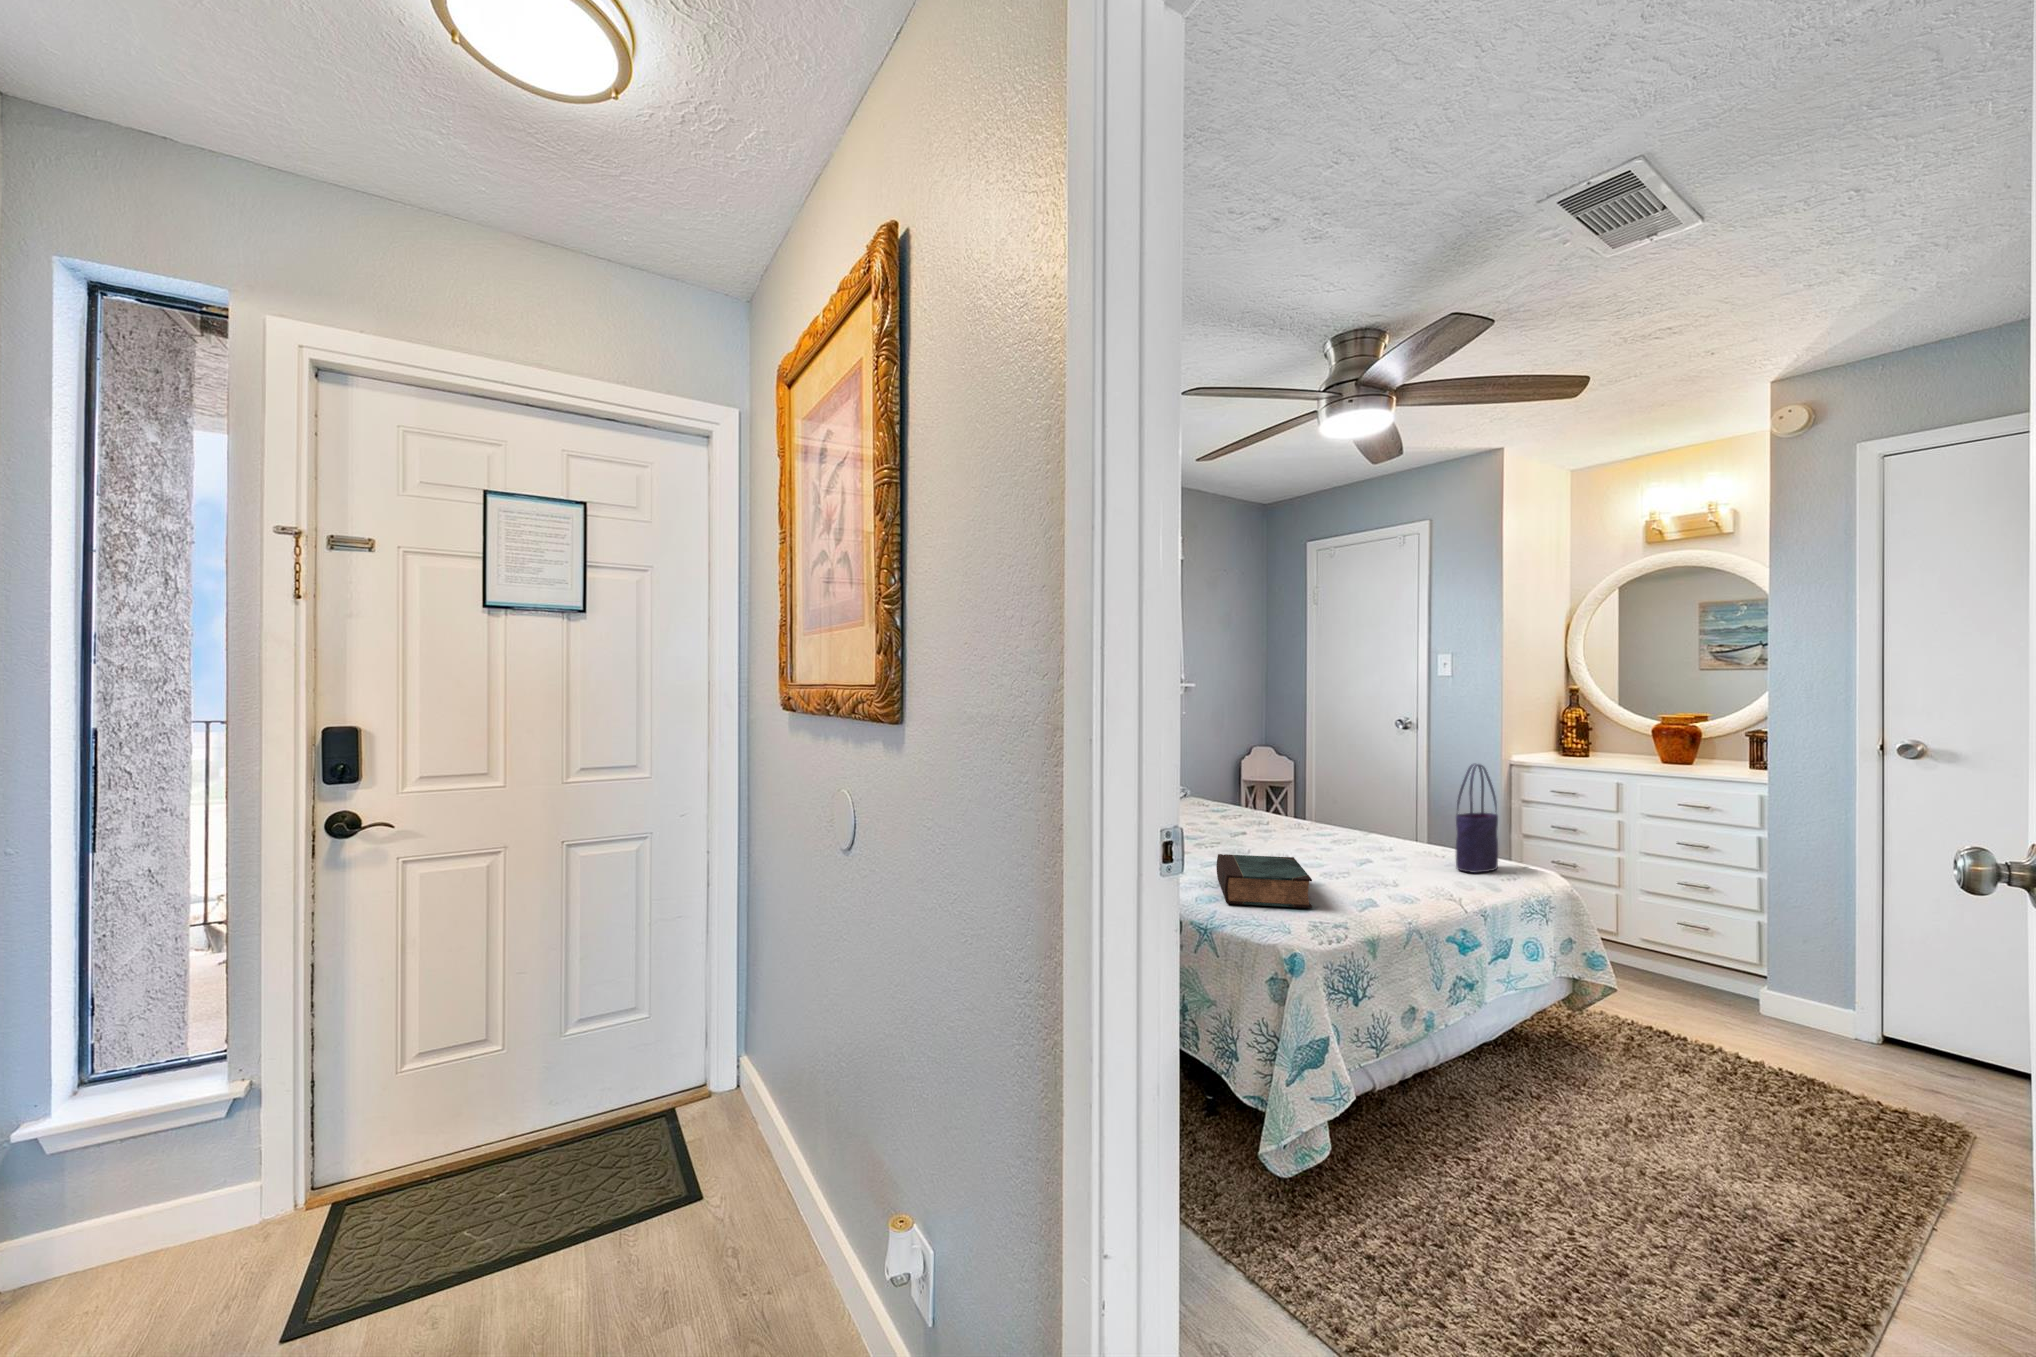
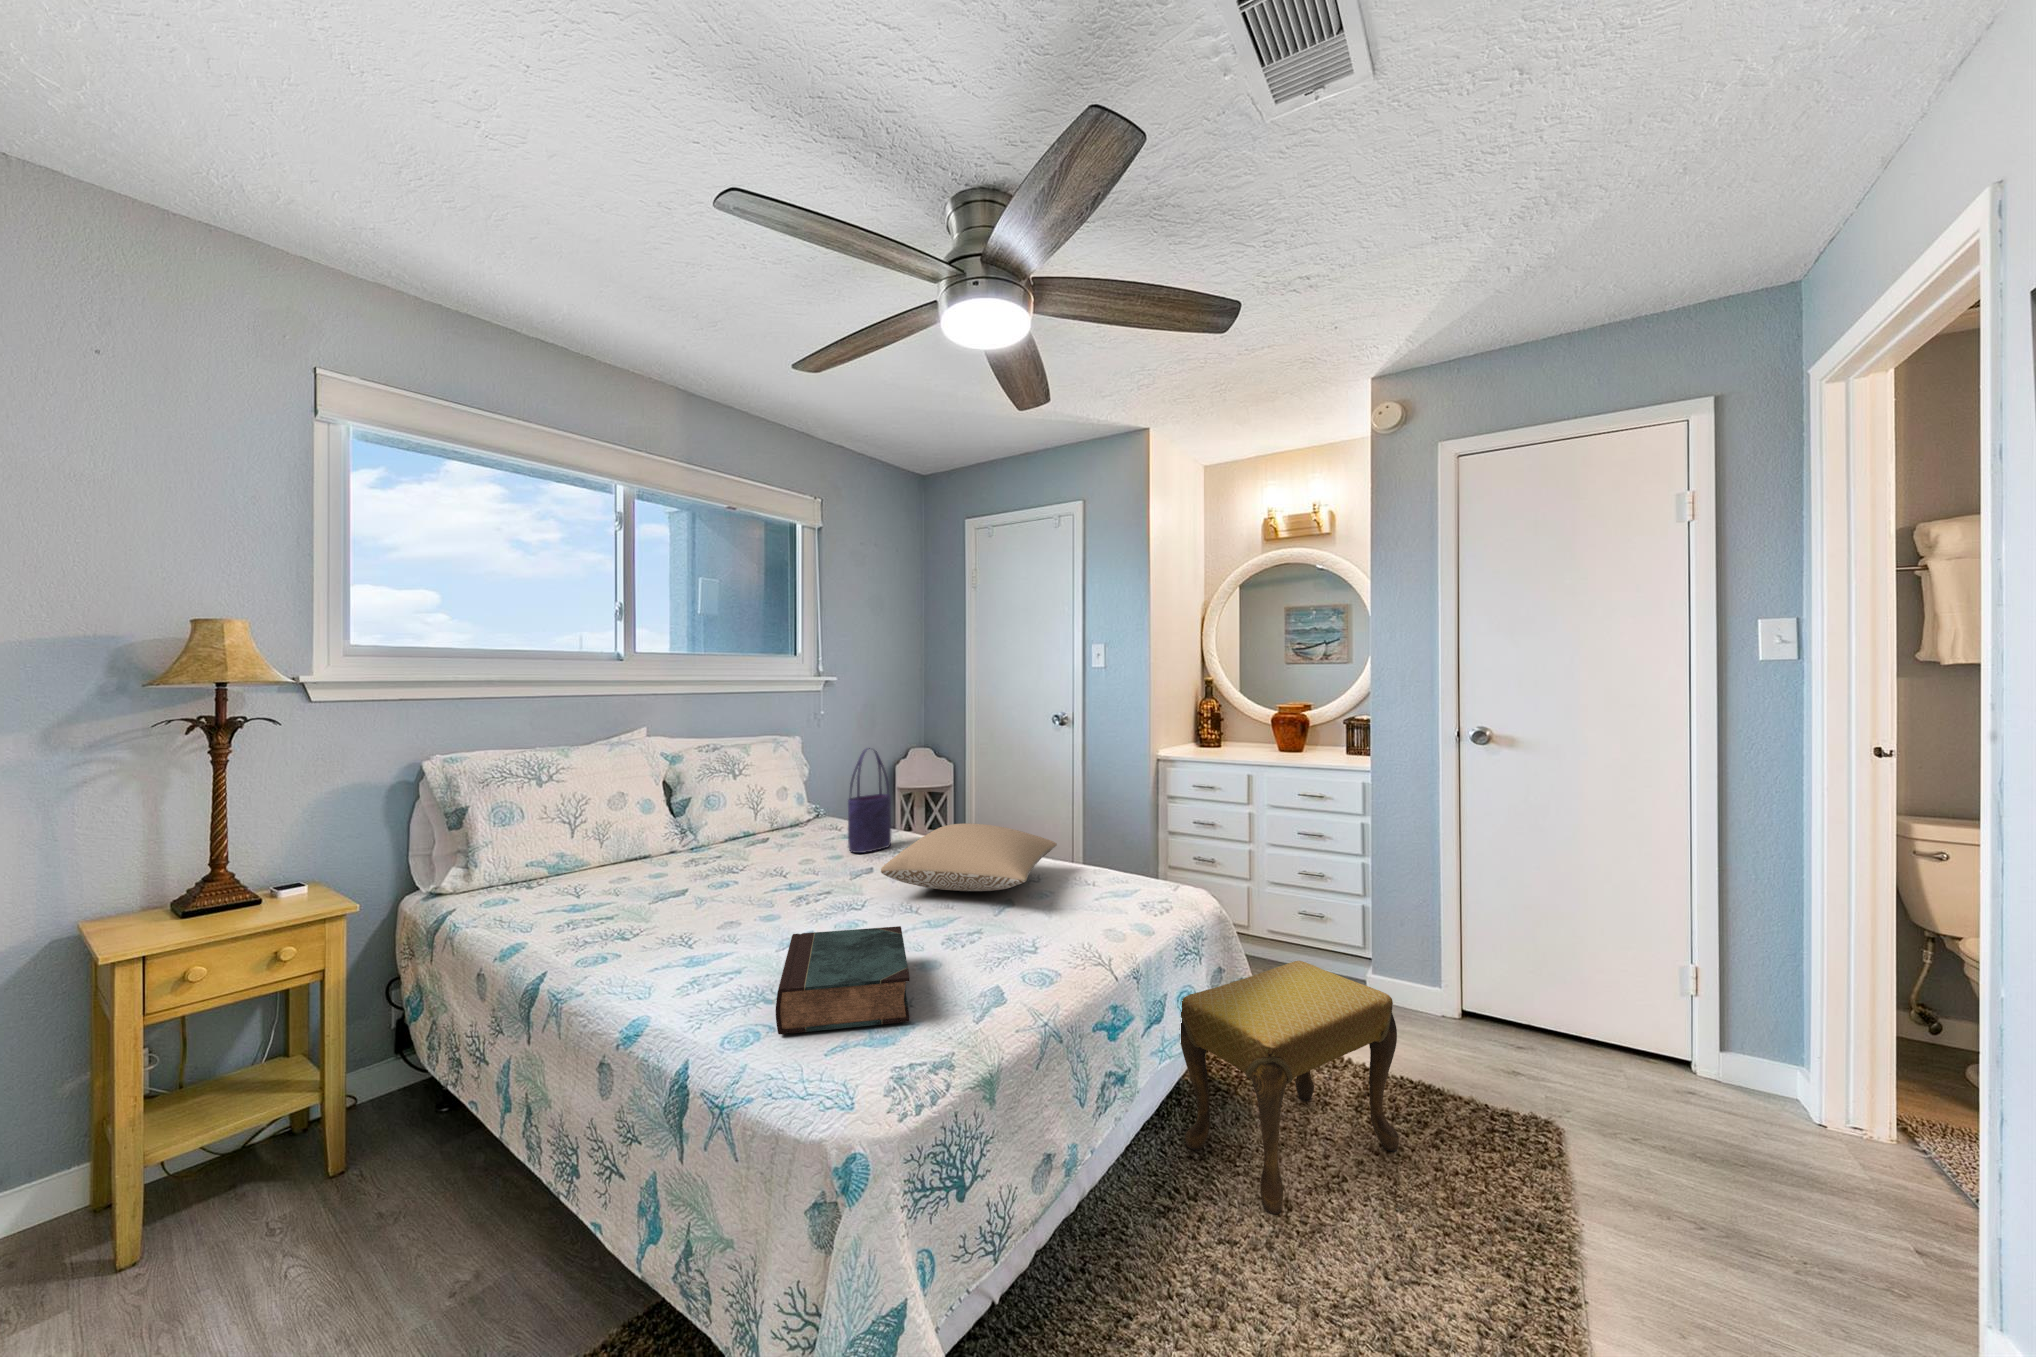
tote bag: present [1456,764,1498,873] -> present [848,748,891,853]
pillow: none [1265,800,1410,851] -> present [881,823,1057,891]
footstool: none [1527,941,1755,1121] -> present [1179,961,1399,1214]

